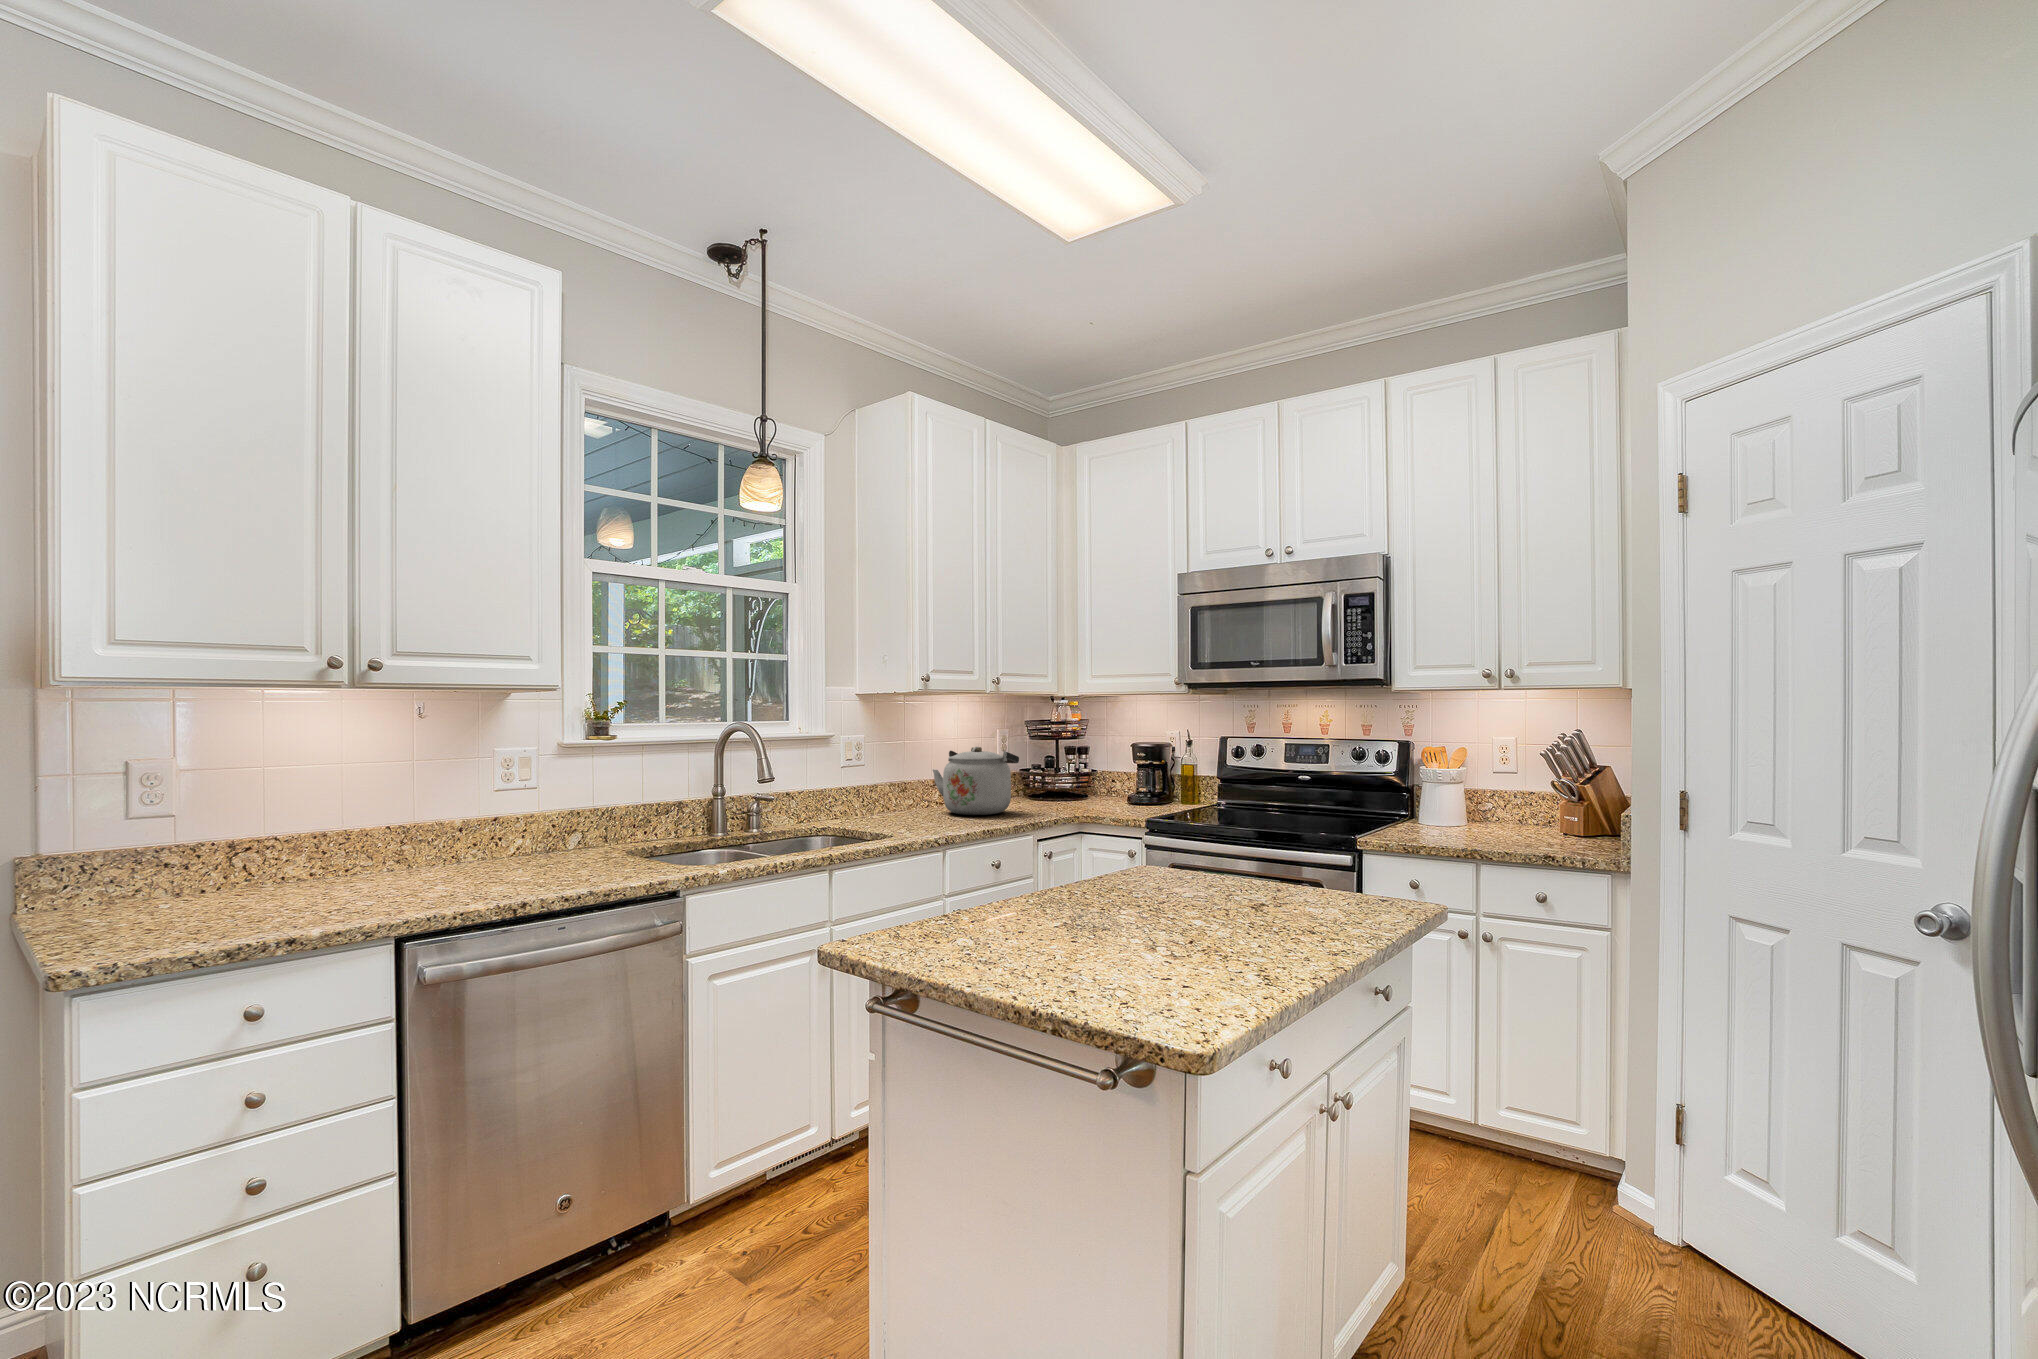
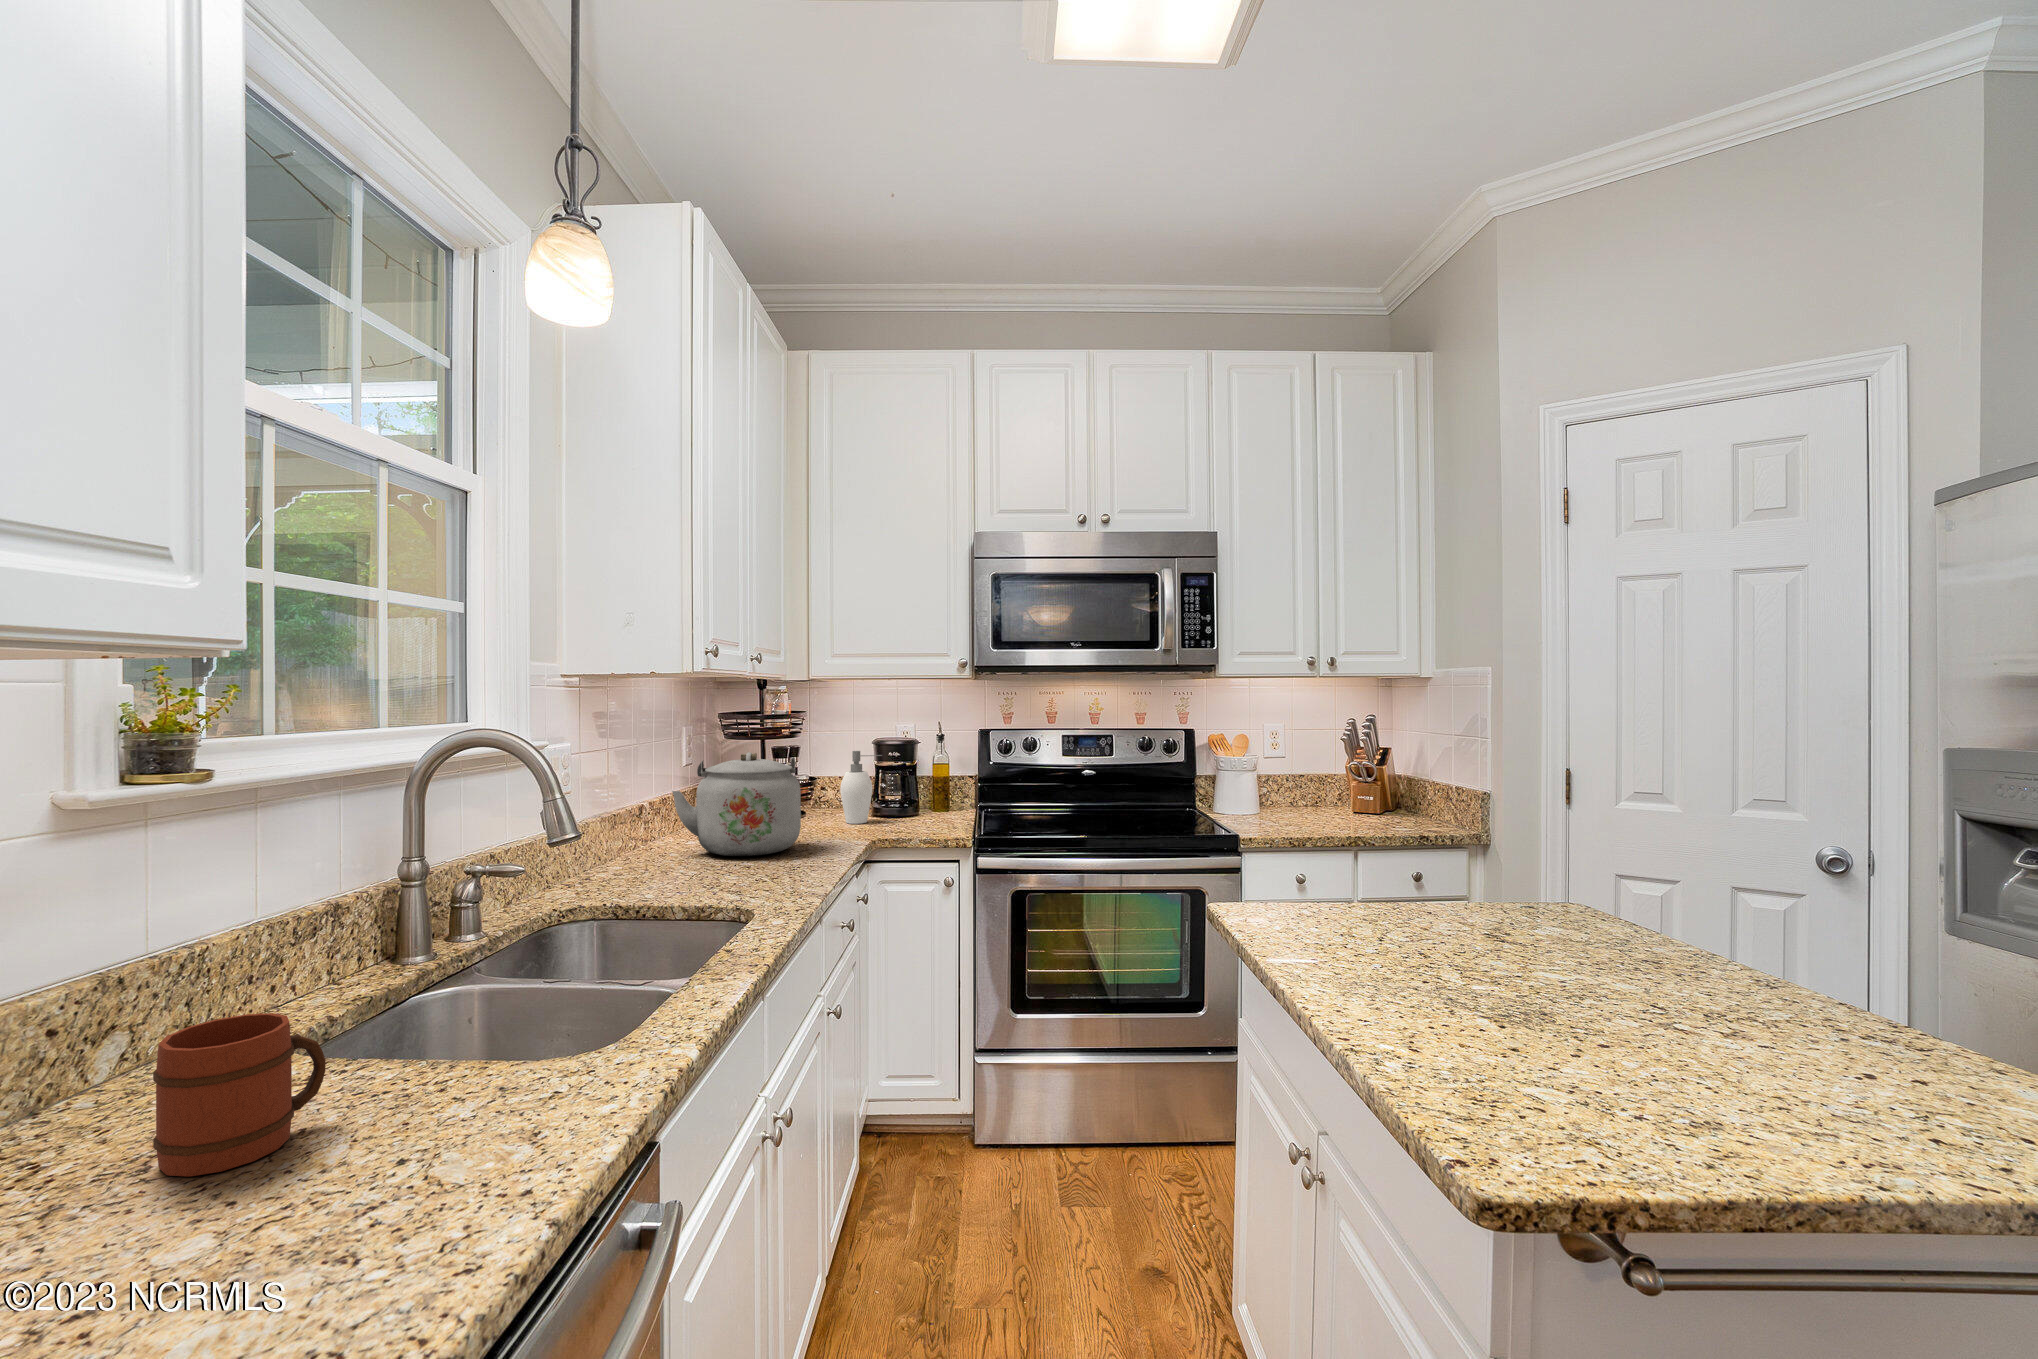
soap dispenser: none [1087,751,1116,806] -> present [840,751,882,824]
mug: none [535,822,588,869] -> present [153,1013,326,1177]

